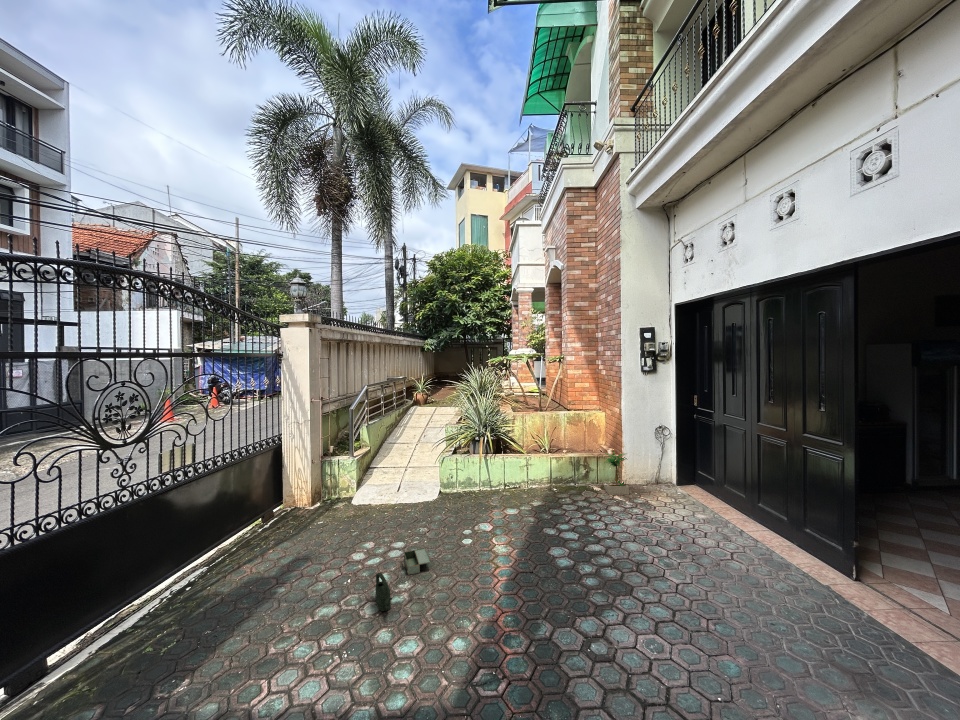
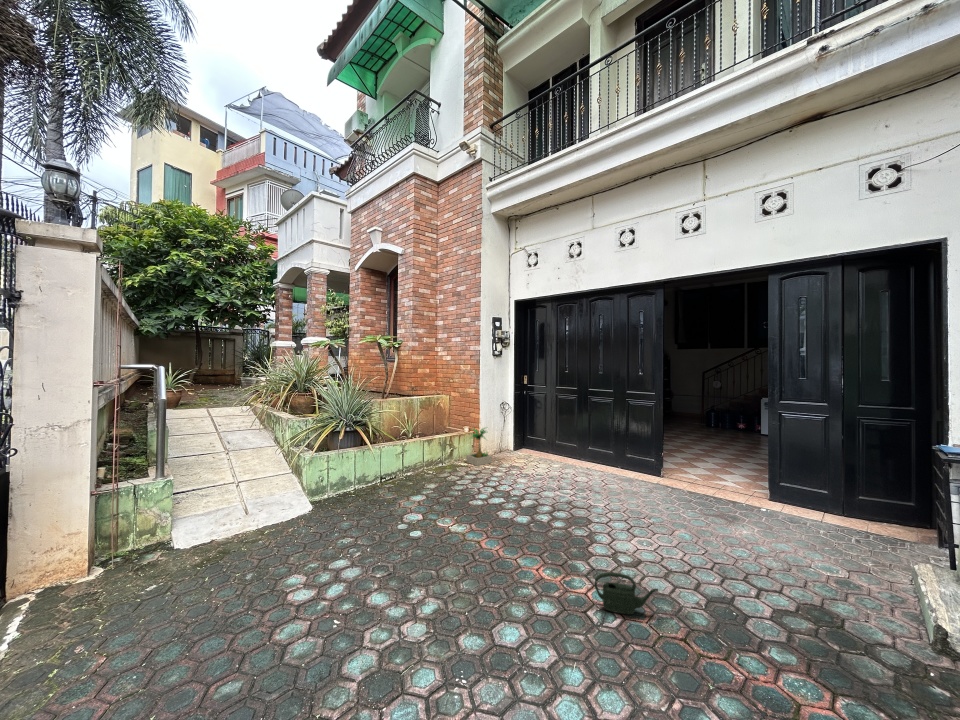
toolbox: present [403,548,430,575] -> none [382,559,431,596]
watering can: present [375,573,392,611] -> present [594,572,658,614]

